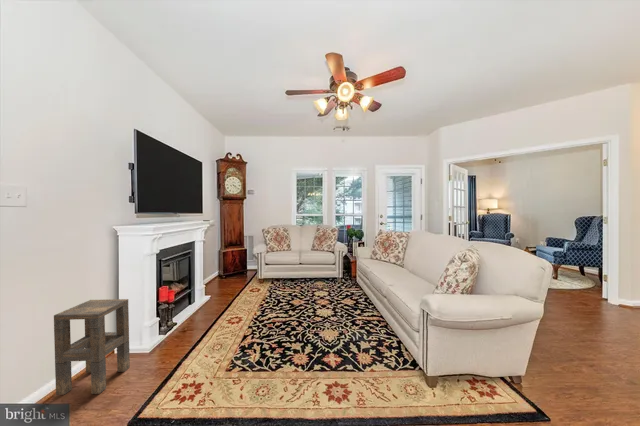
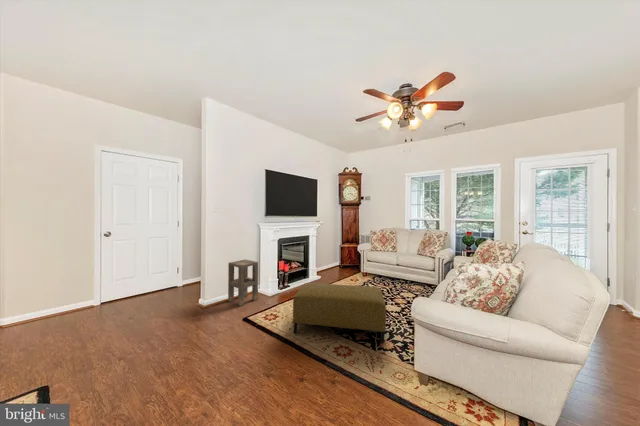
ottoman: none [235,296,364,397] -> present [293,283,386,343]

